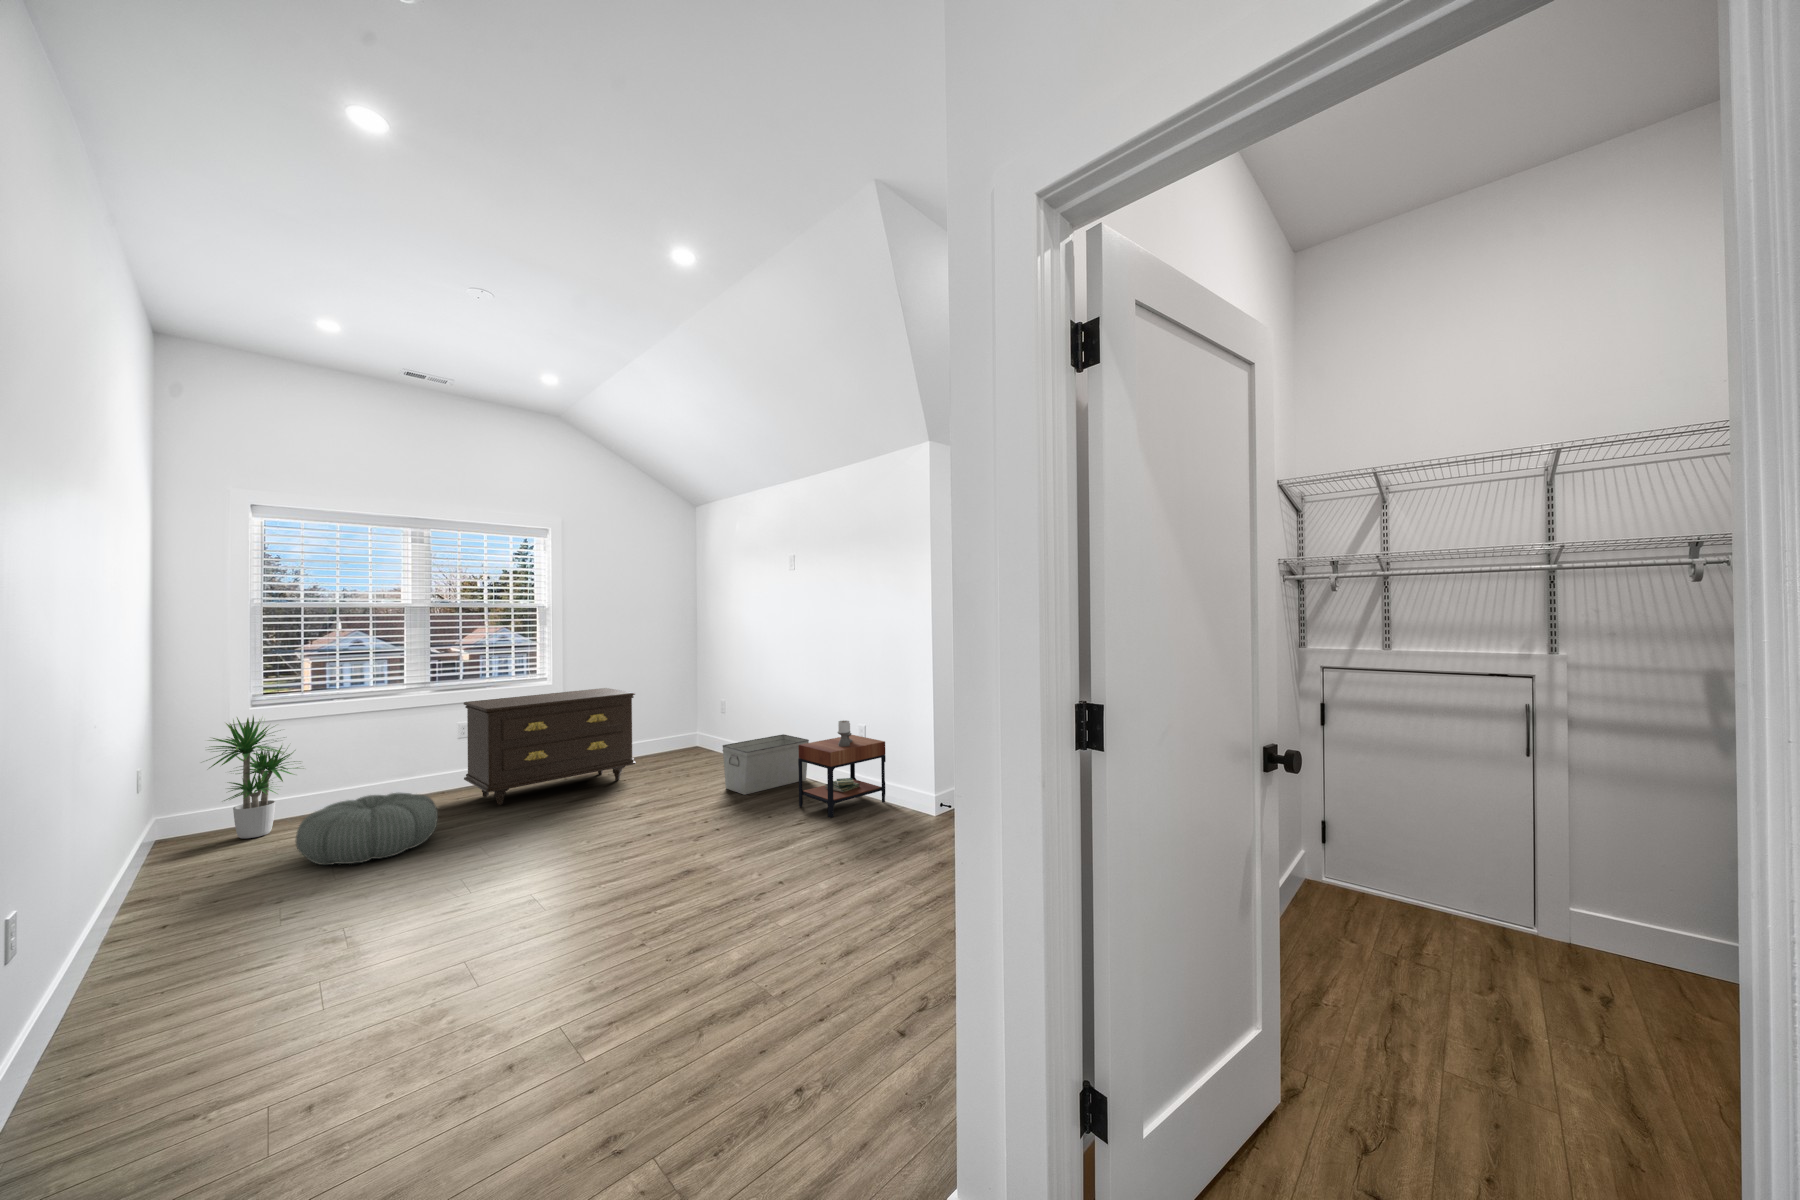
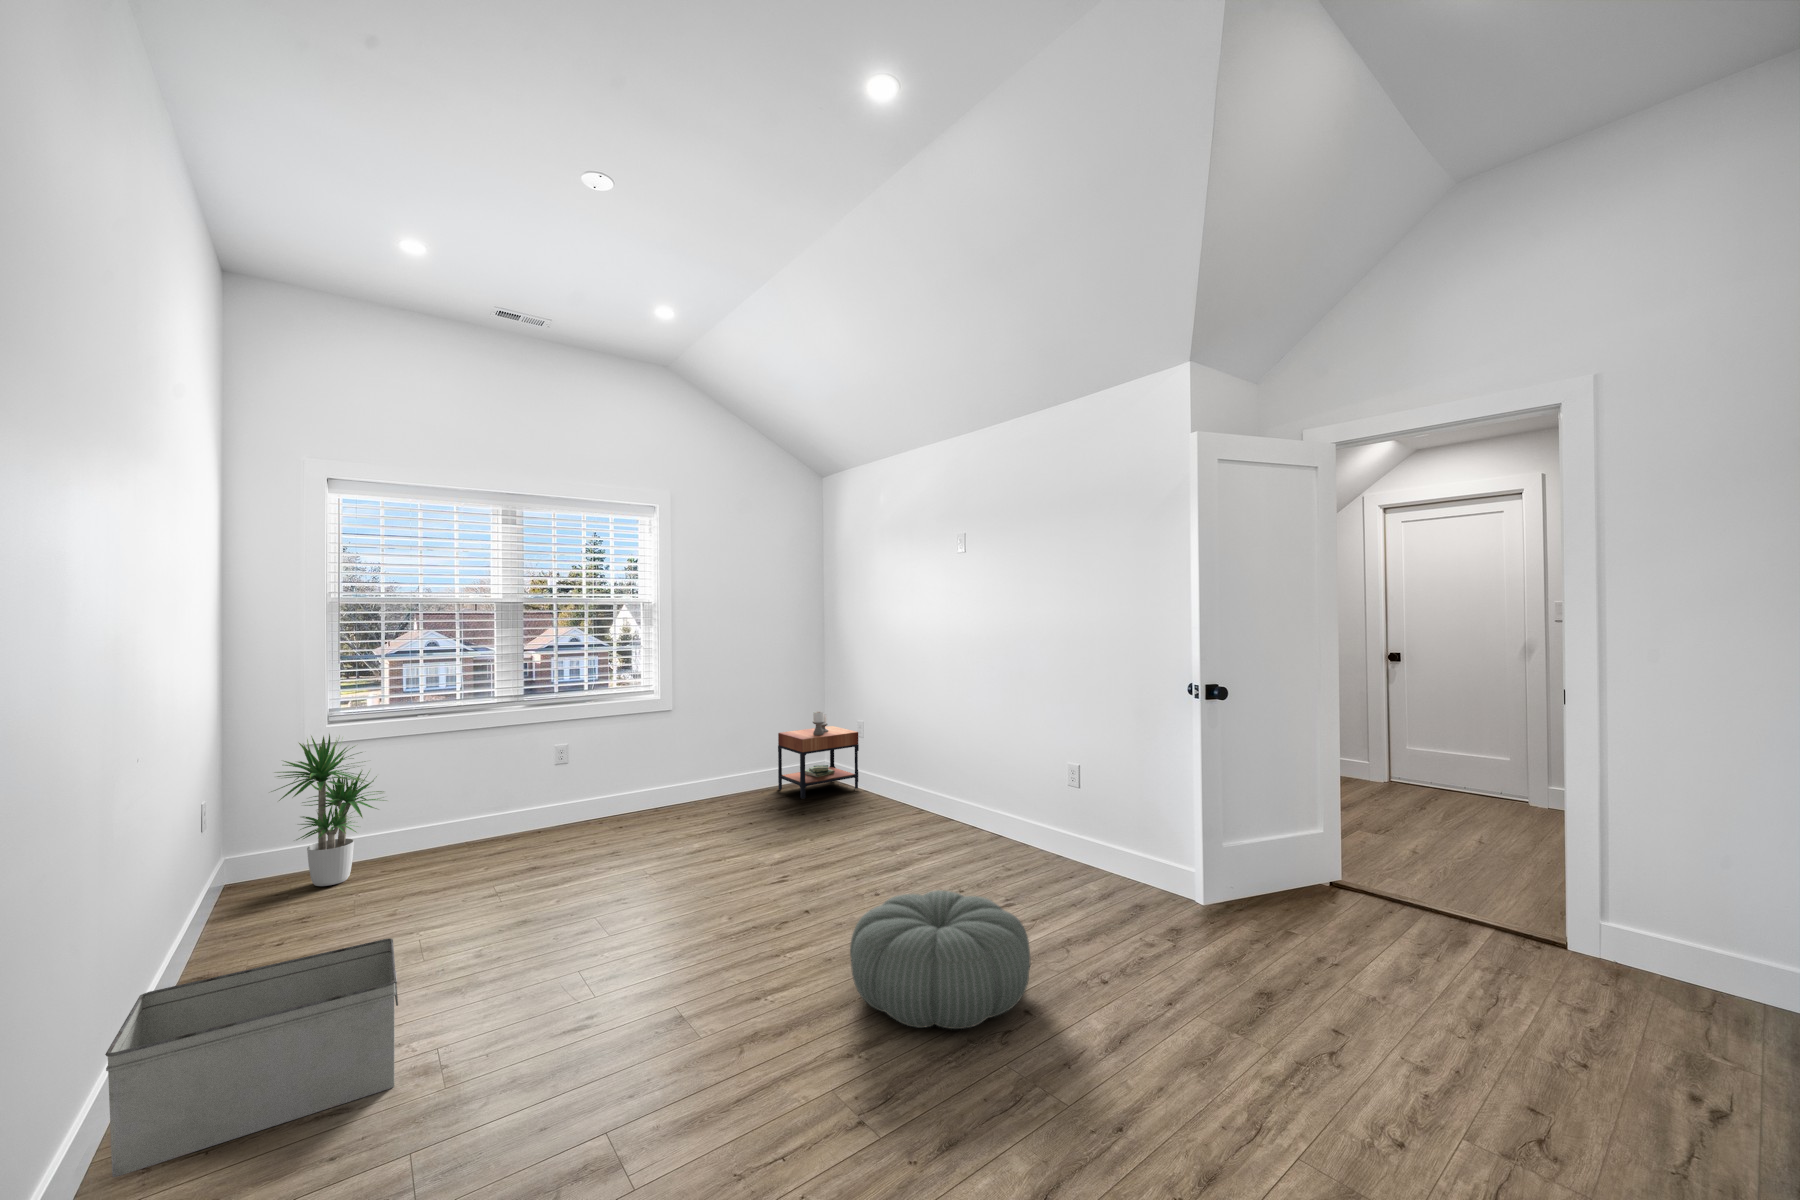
dresser: present [464,688,636,805] -> none [565,704,766,852]
side table: present [798,720,886,818] -> present [778,711,859,799]
storage bin: present [723,734,809,795] -> present [105,938,398,1177]
pouf: present [296,793,438,865] -> present [850,890,1030,1029]

